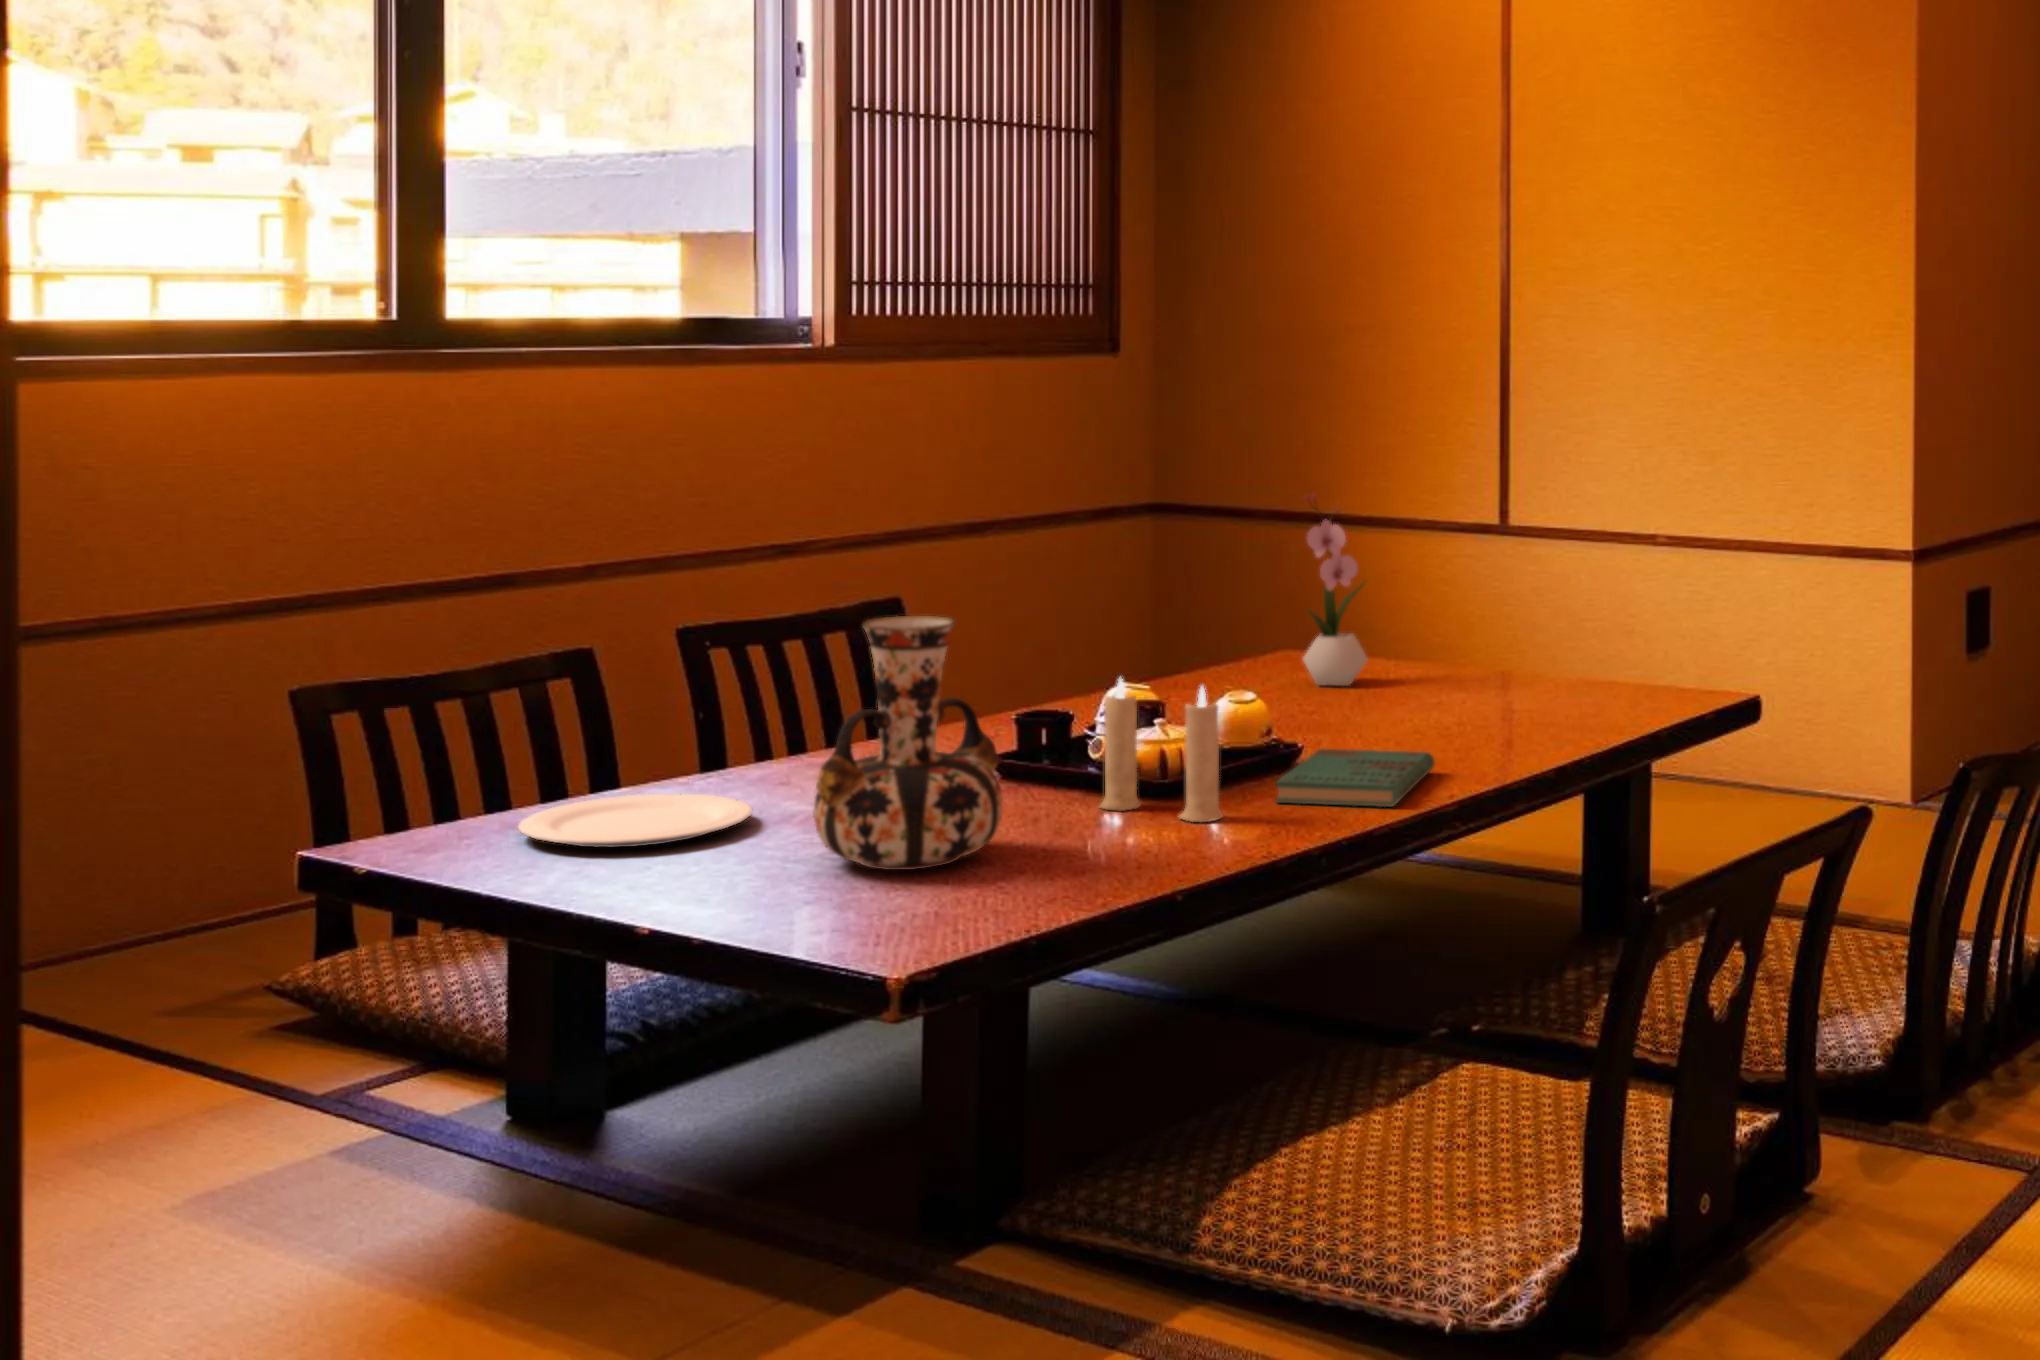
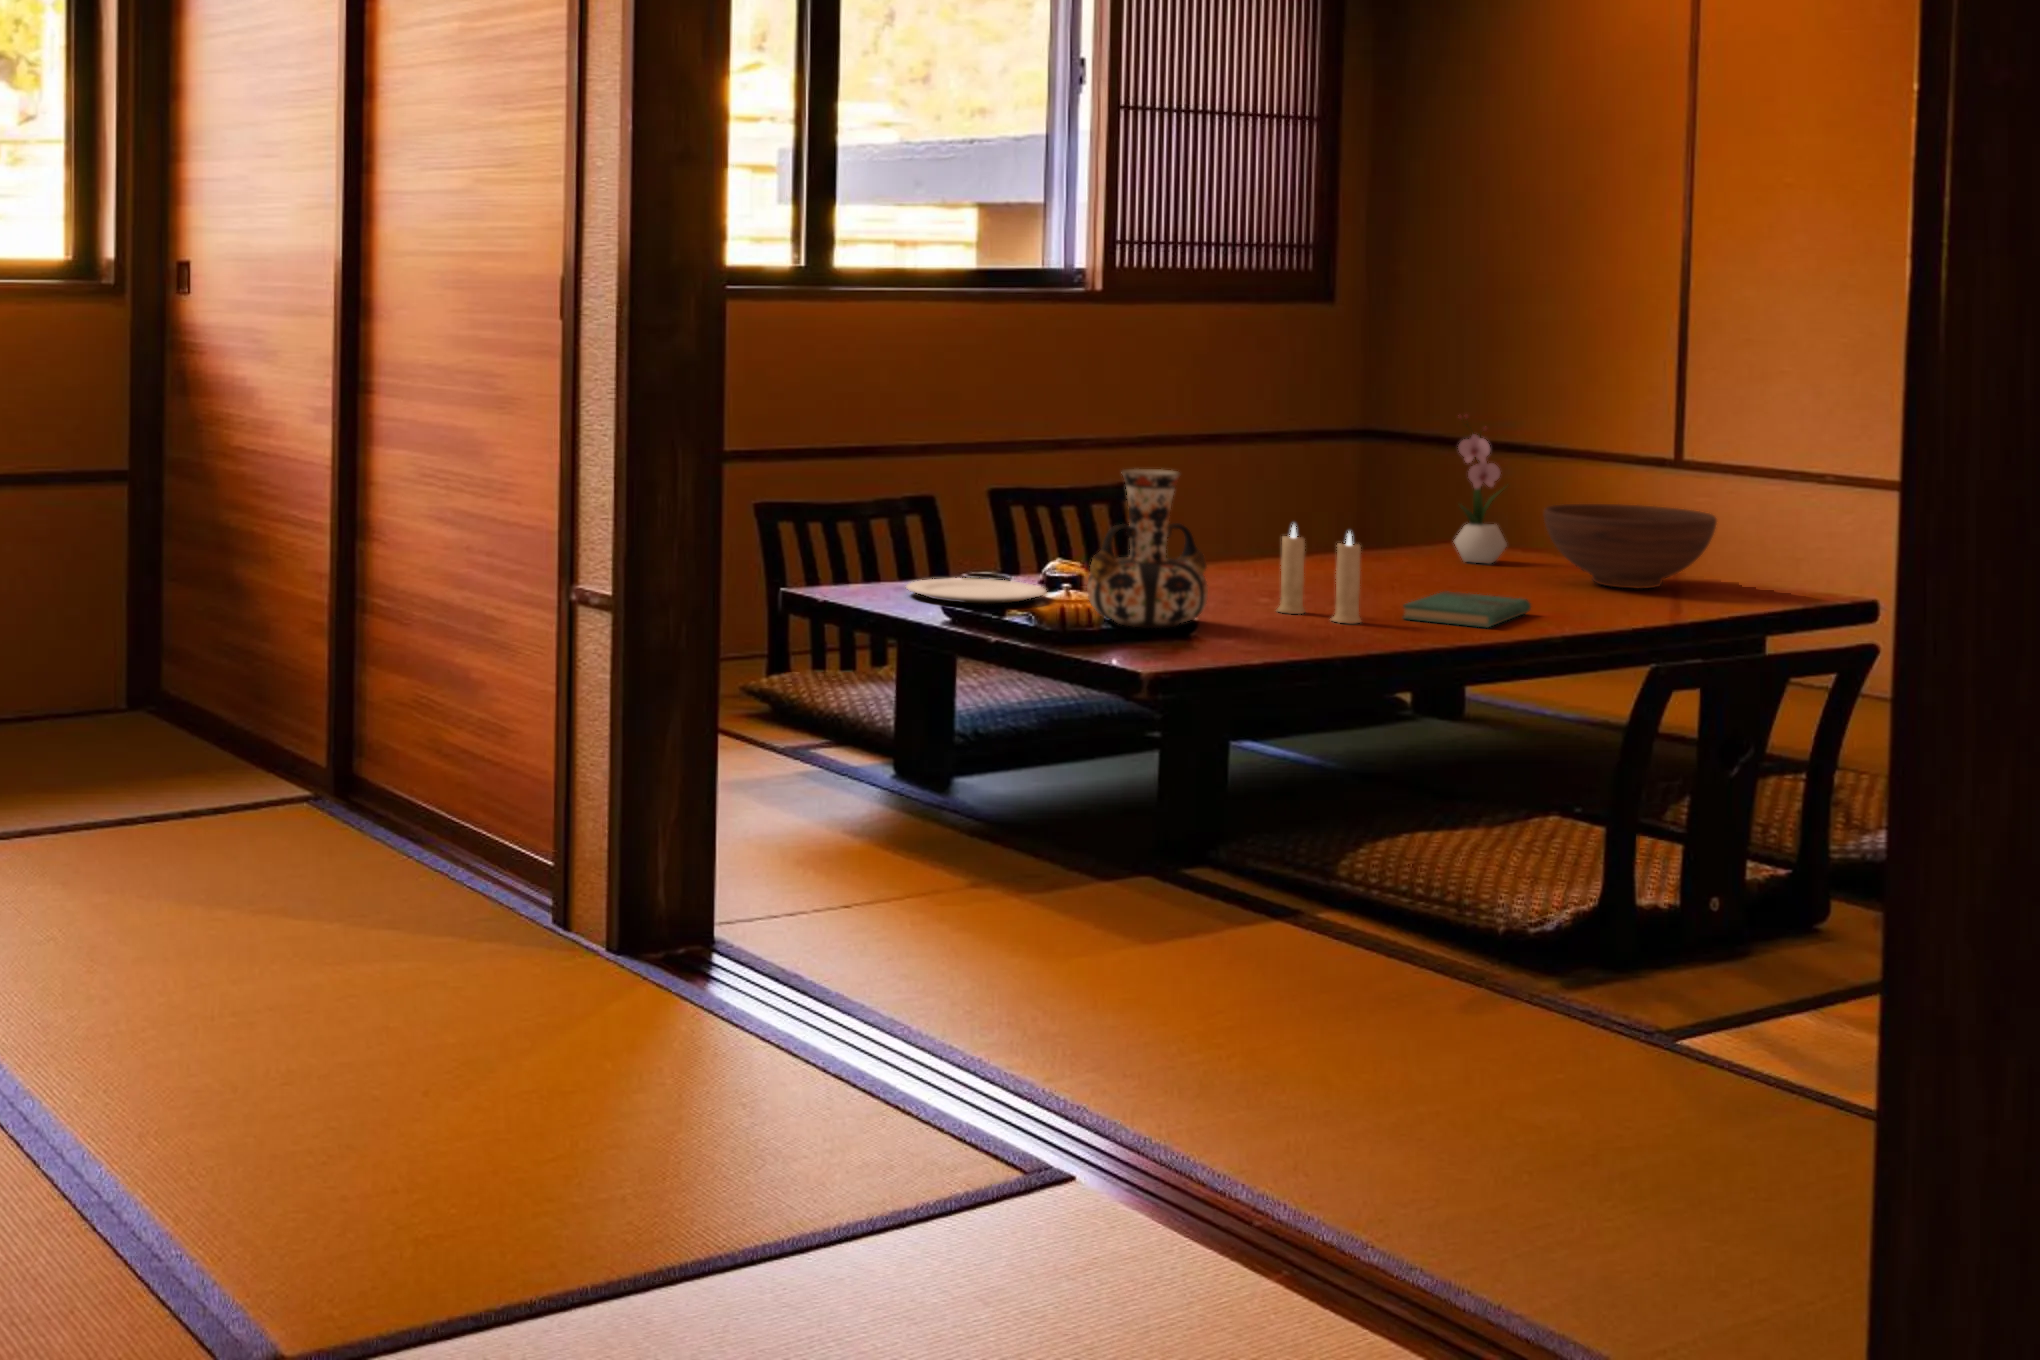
fruit bowl: none [1420,600,1624,712] -> present [1544,504,1717,589]

